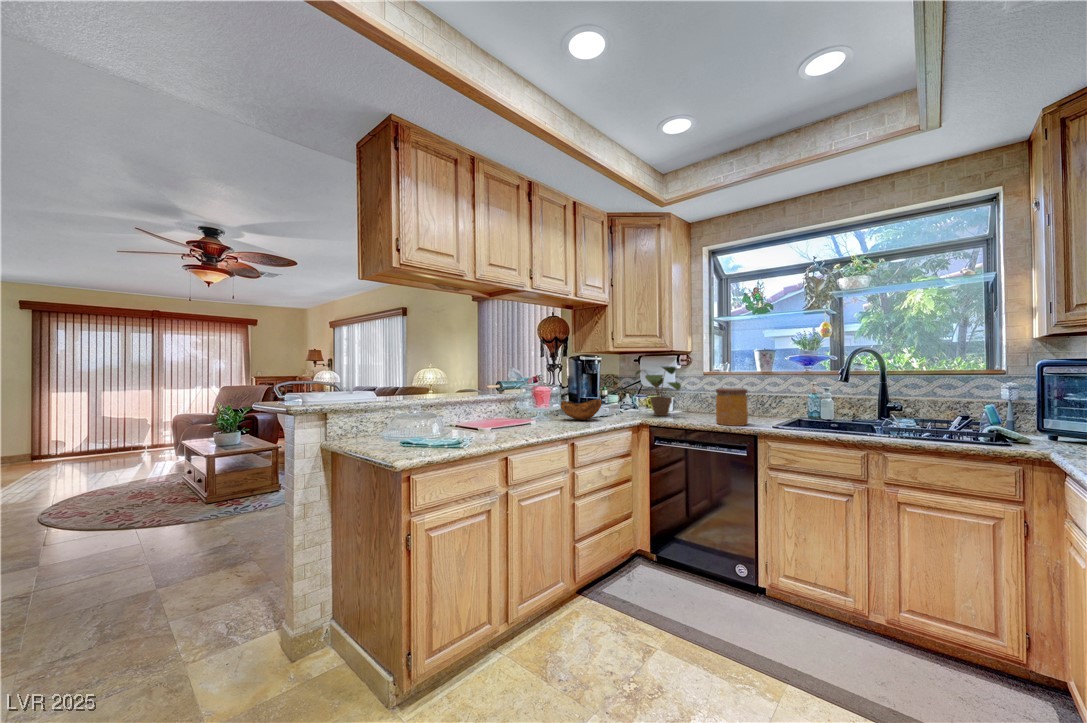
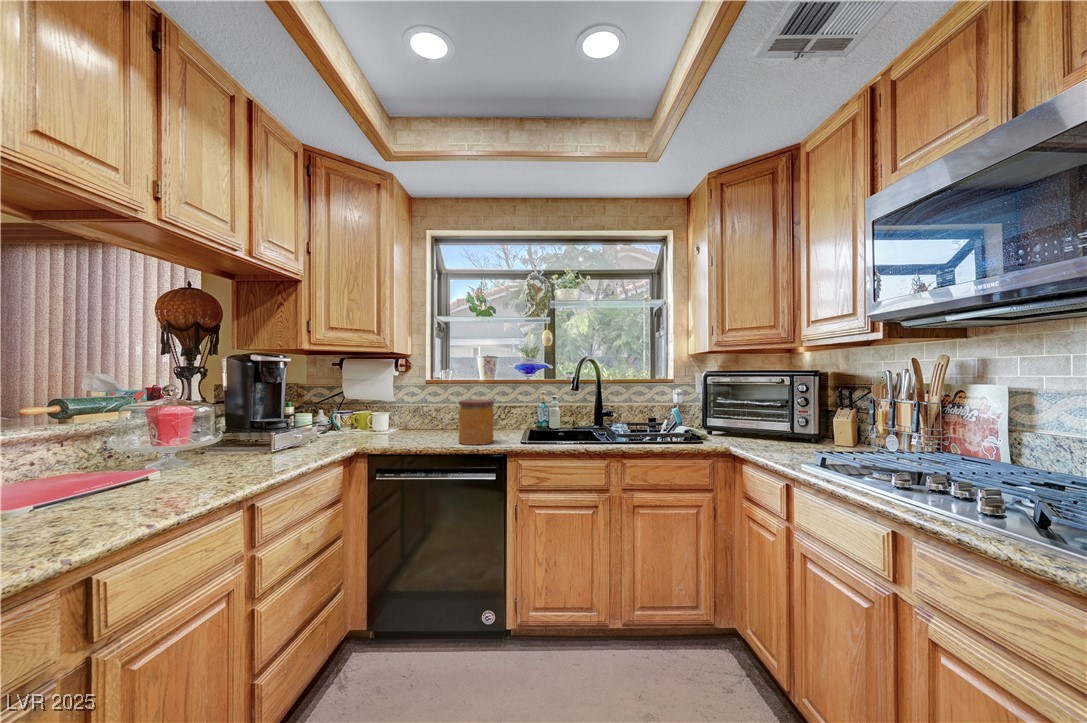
potted plant: present [635,366,681,416] -> none [343,372,409,438]
wooden bowl: present [561,399,601,420] -> none [213,422,295,459]

